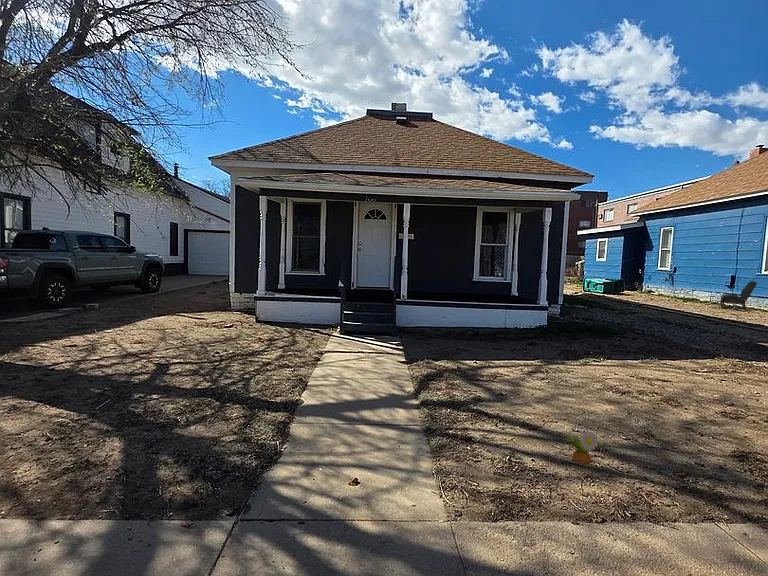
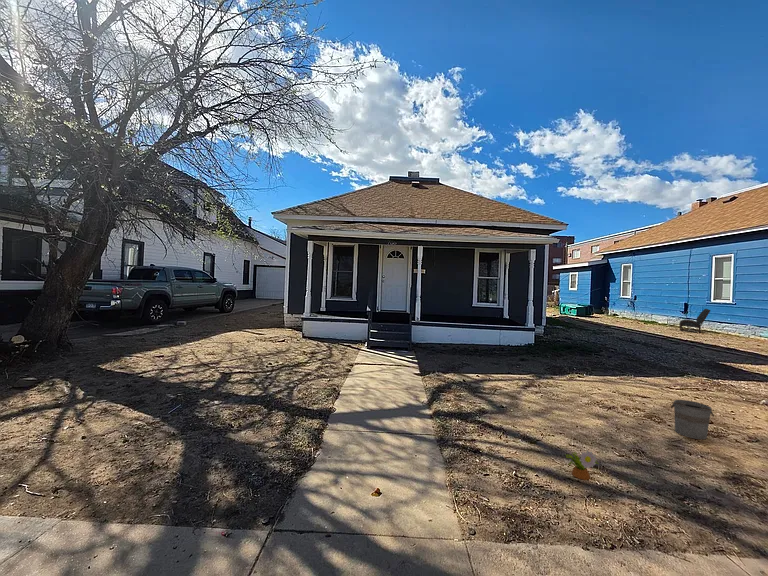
bucket: none [689,380,734,422] -> present [671,400,714,439]

